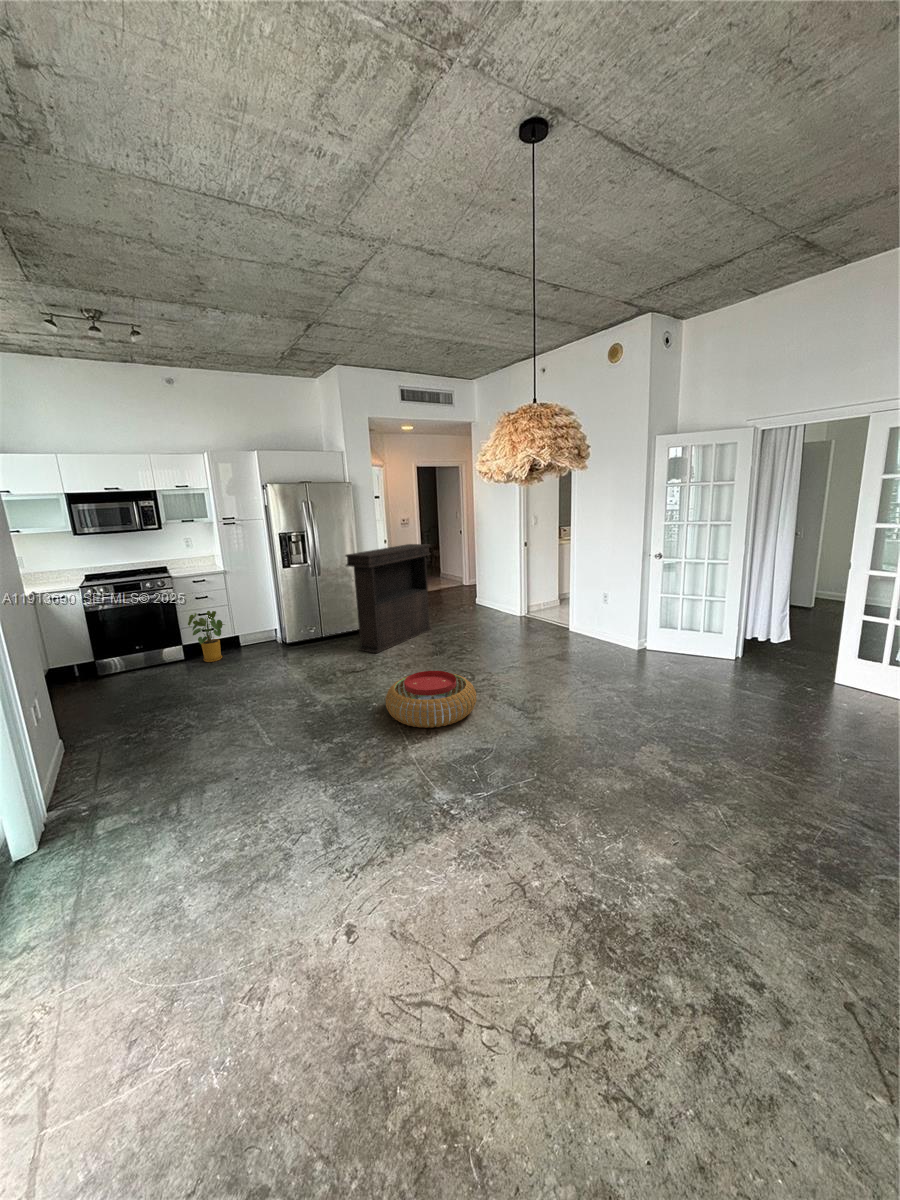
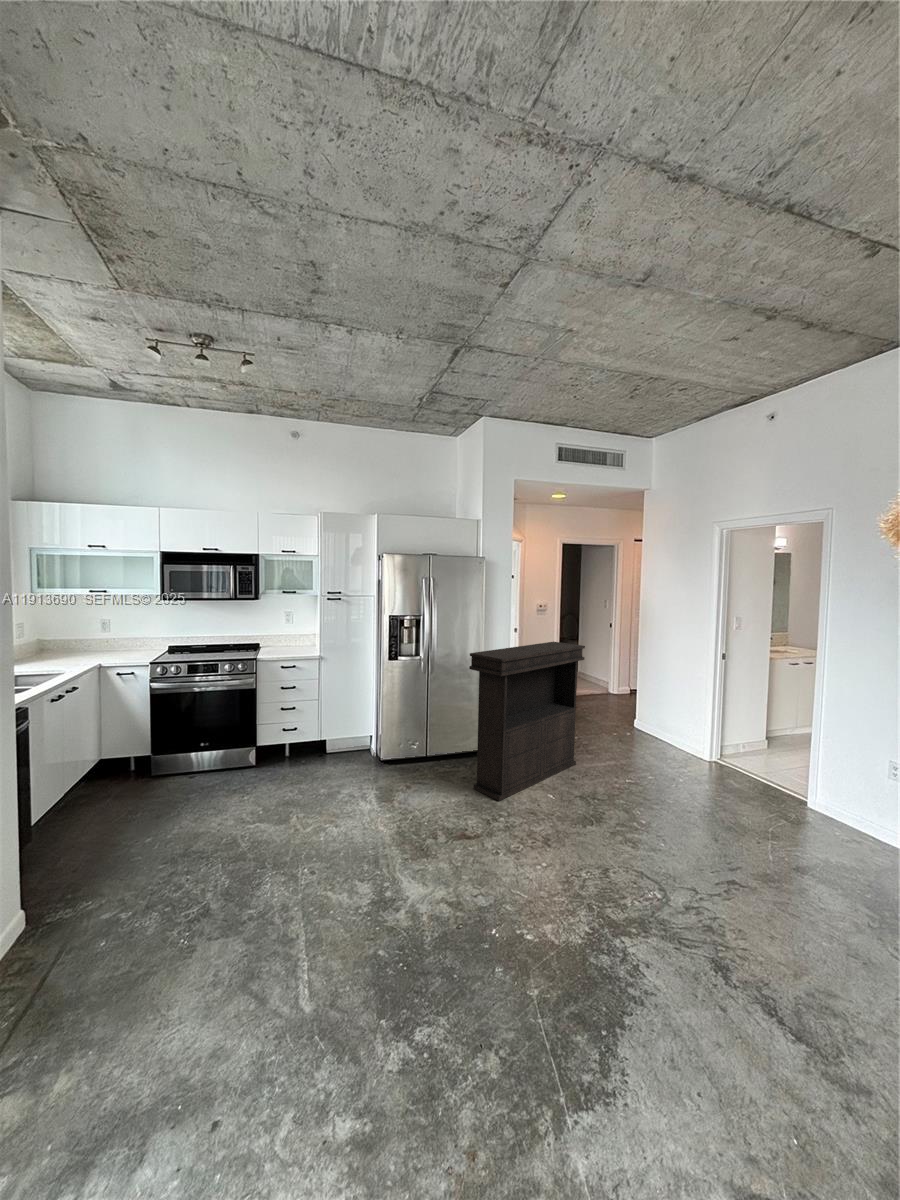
house plant: present [188,611,224,662] -> none [266,704,311,774]
pouf: present [386,671,476,728] -> none [518,893,706,1070]

